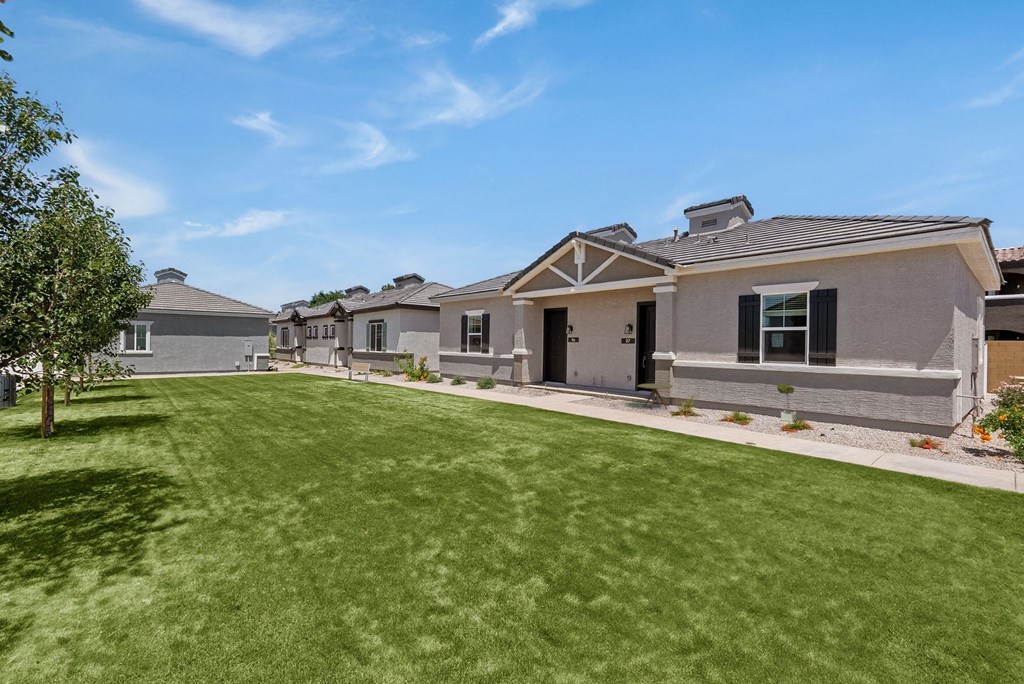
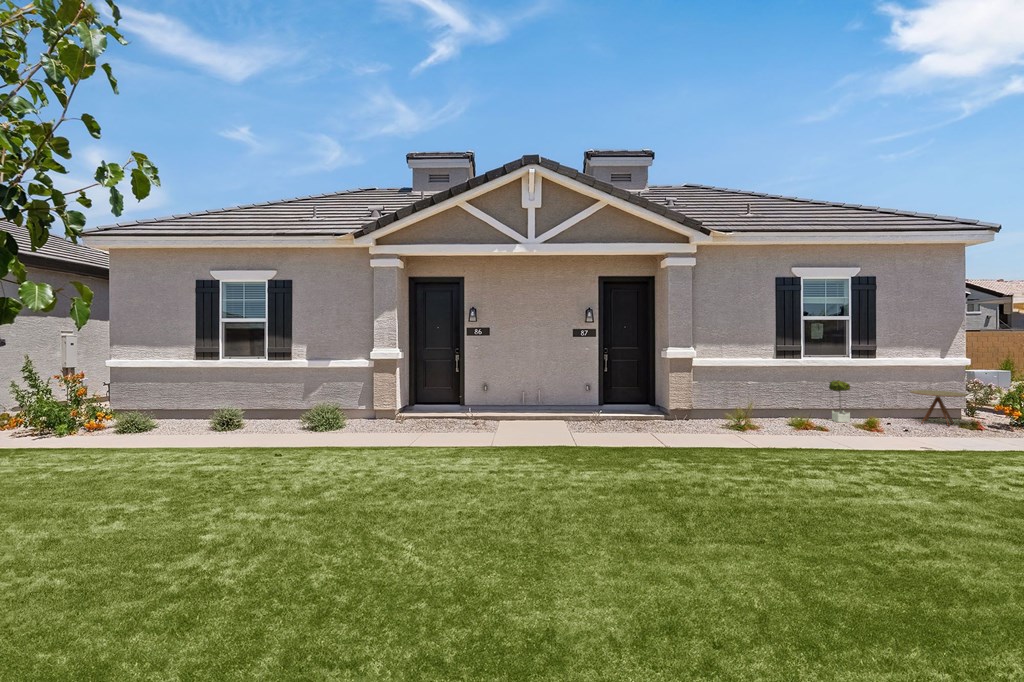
round table: present [638,384,673,410] -> present [910,390,967,427]

